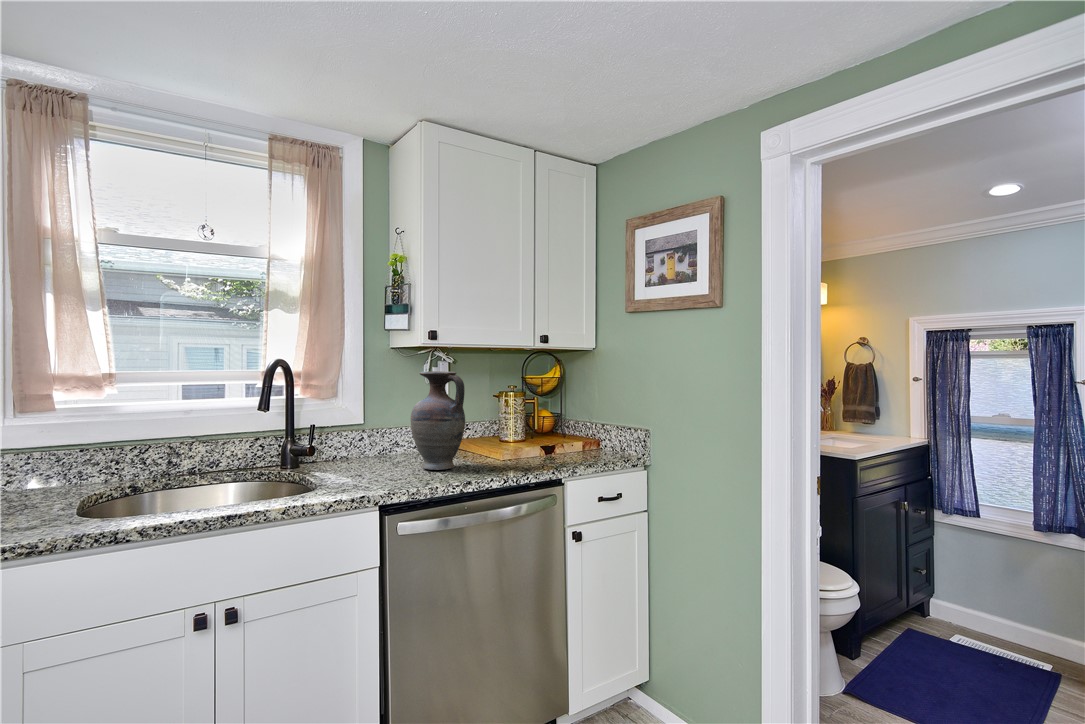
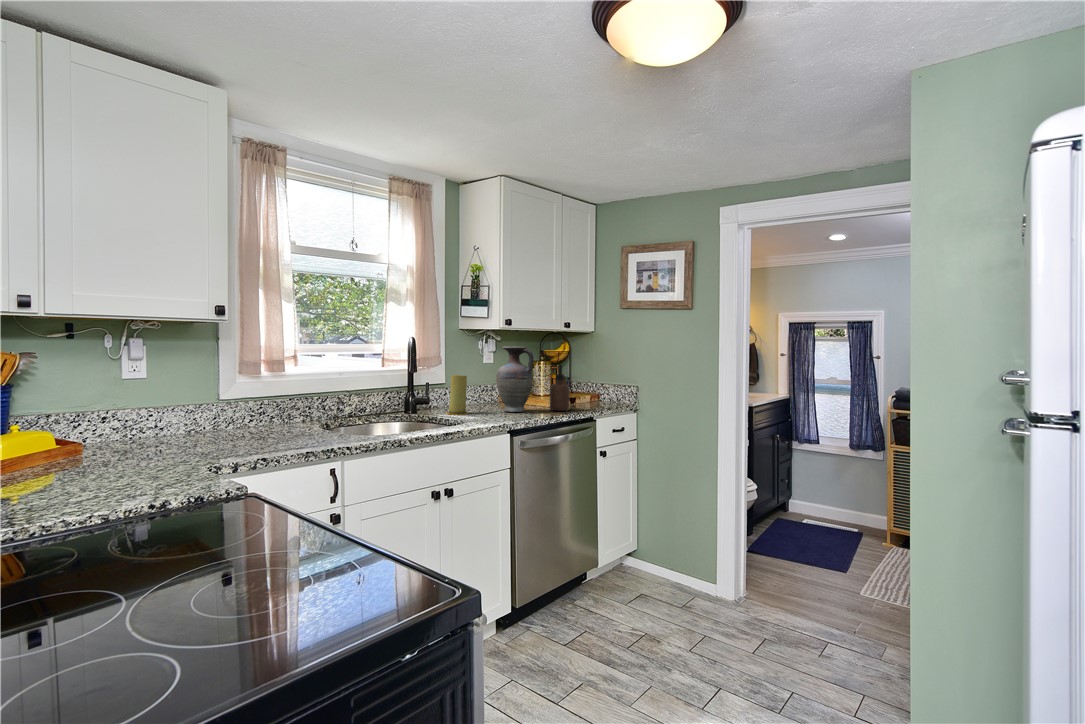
soap dispenser: none [493,399,523,470] -> present [550,365,570,411]
candle: none [334,413,368,473] -> present [446,375,468,415]

